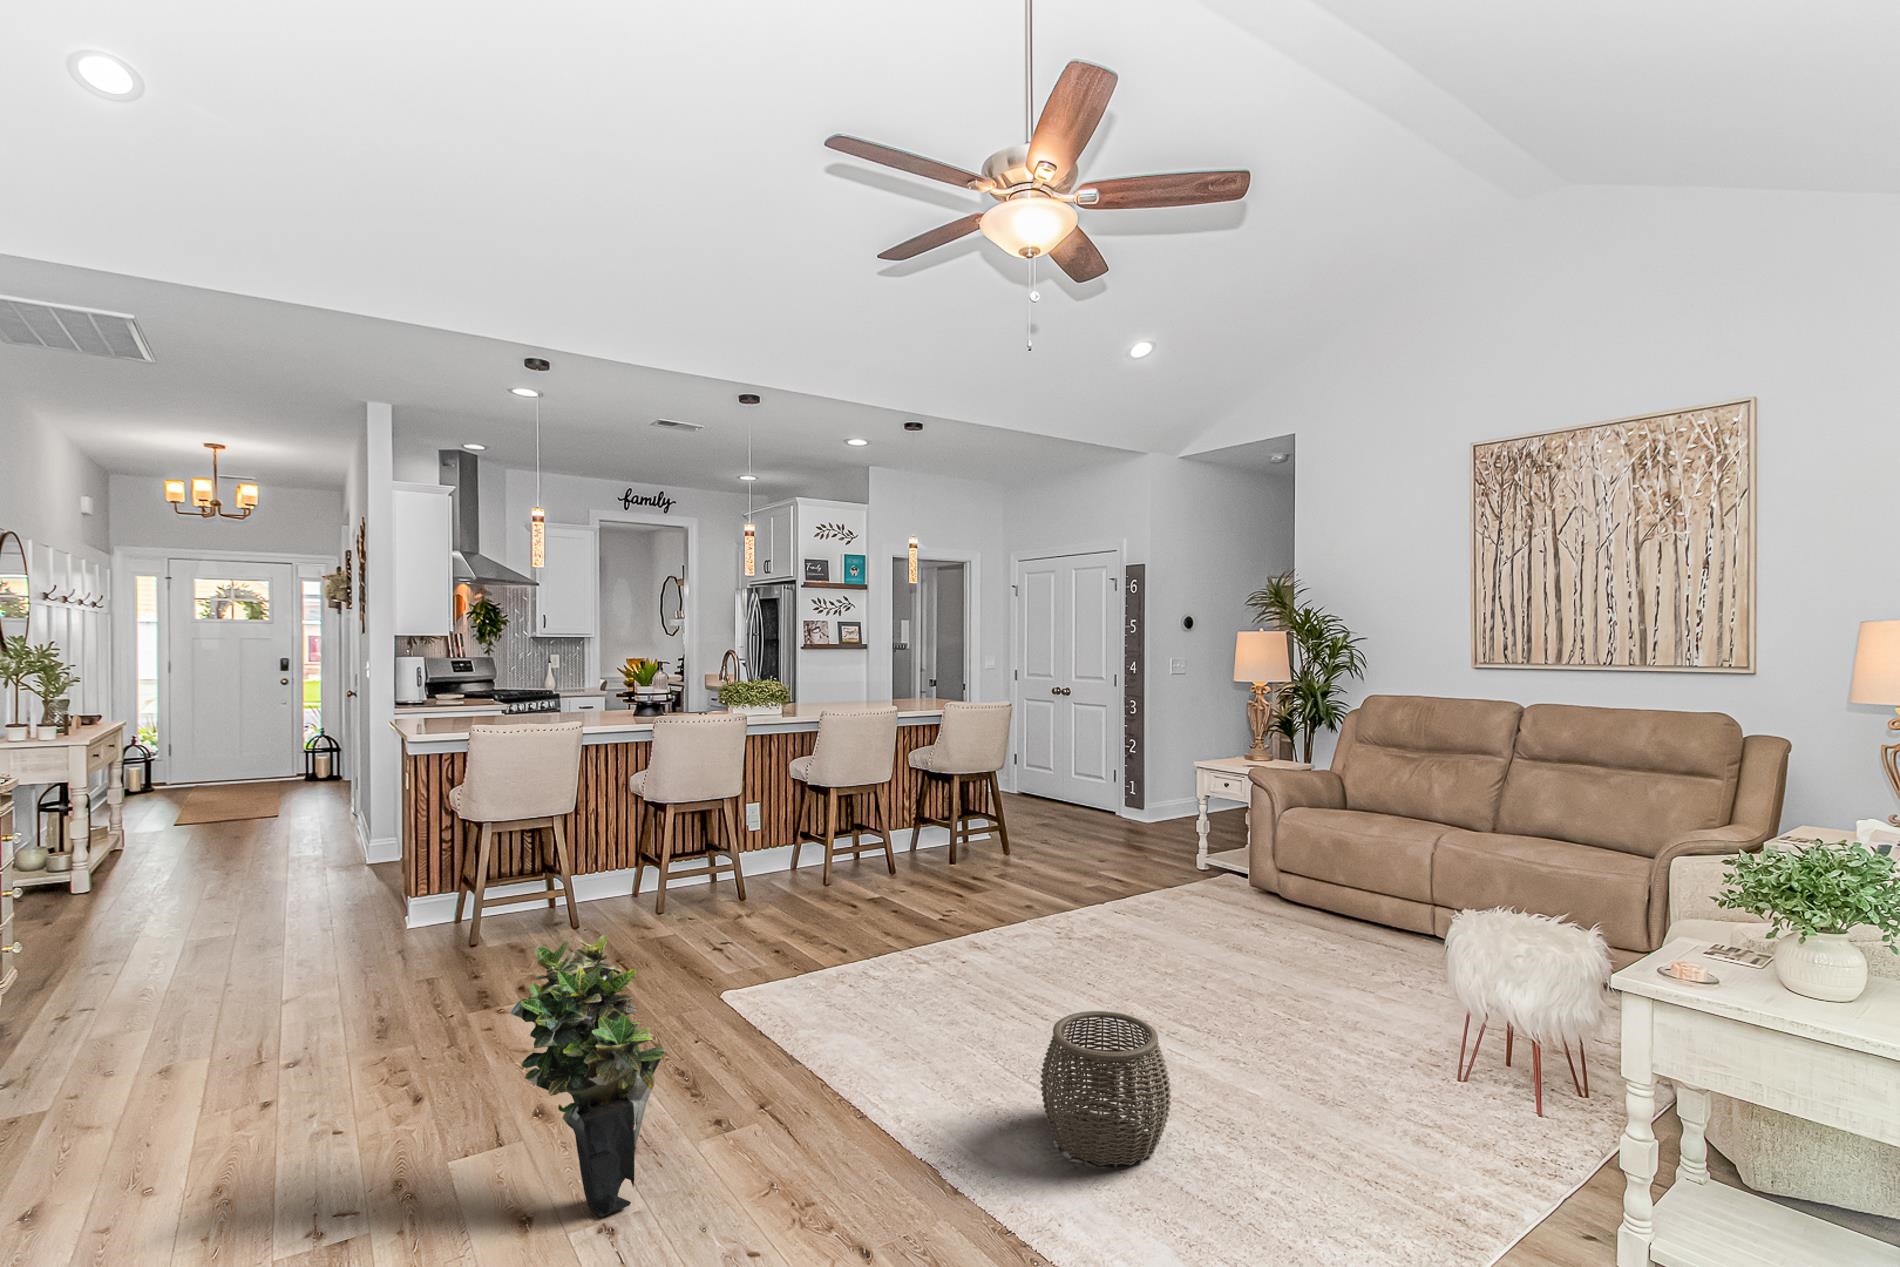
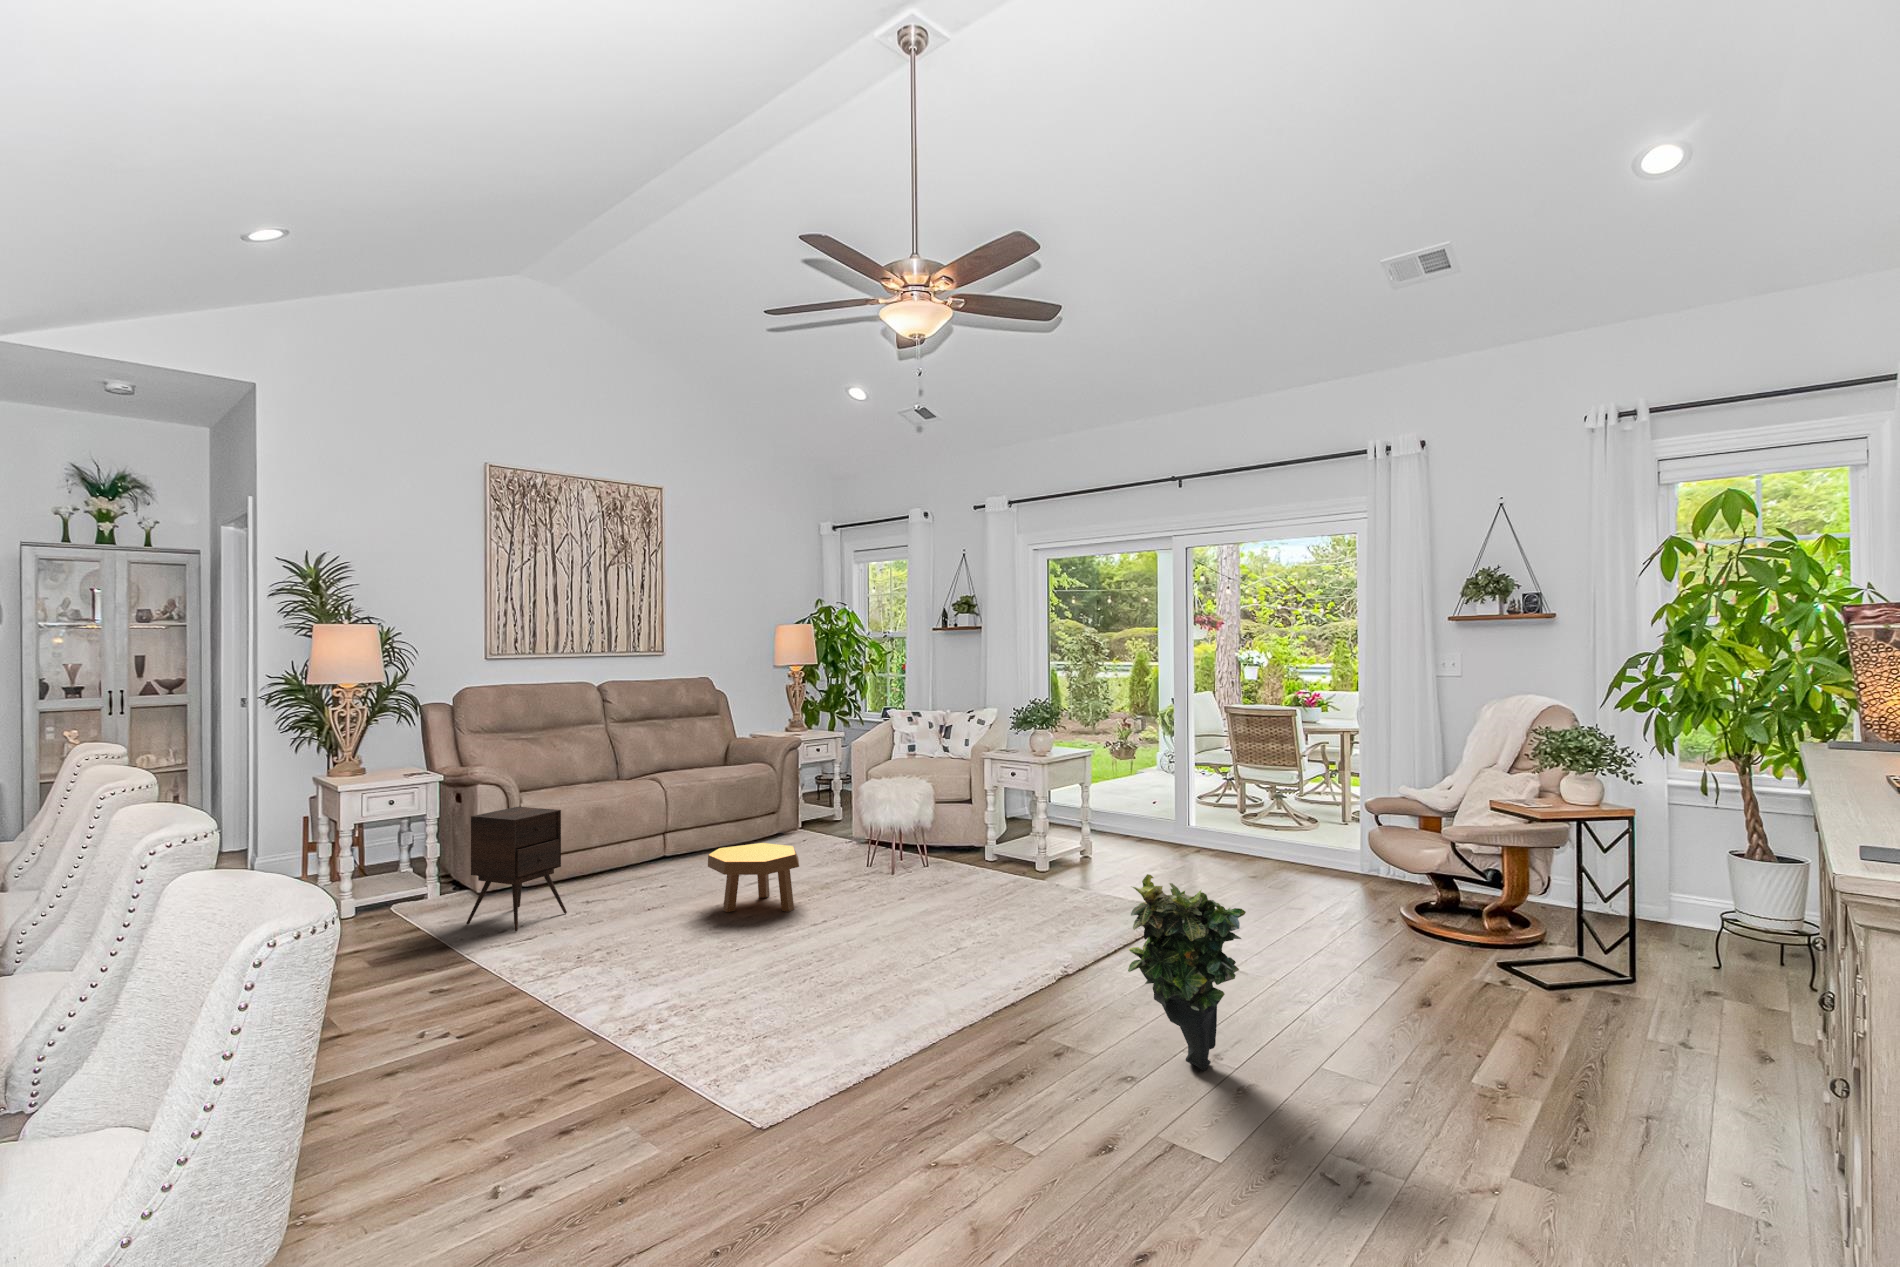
side table: none [1172,806,1252,927] -> present [466,807,567,931]
footstool: none [1226,914,1349,1020] -> present [708,843,799,912]
woven basket: present [1040,1011,1171,1167] -> none [950,865,1034,953]

